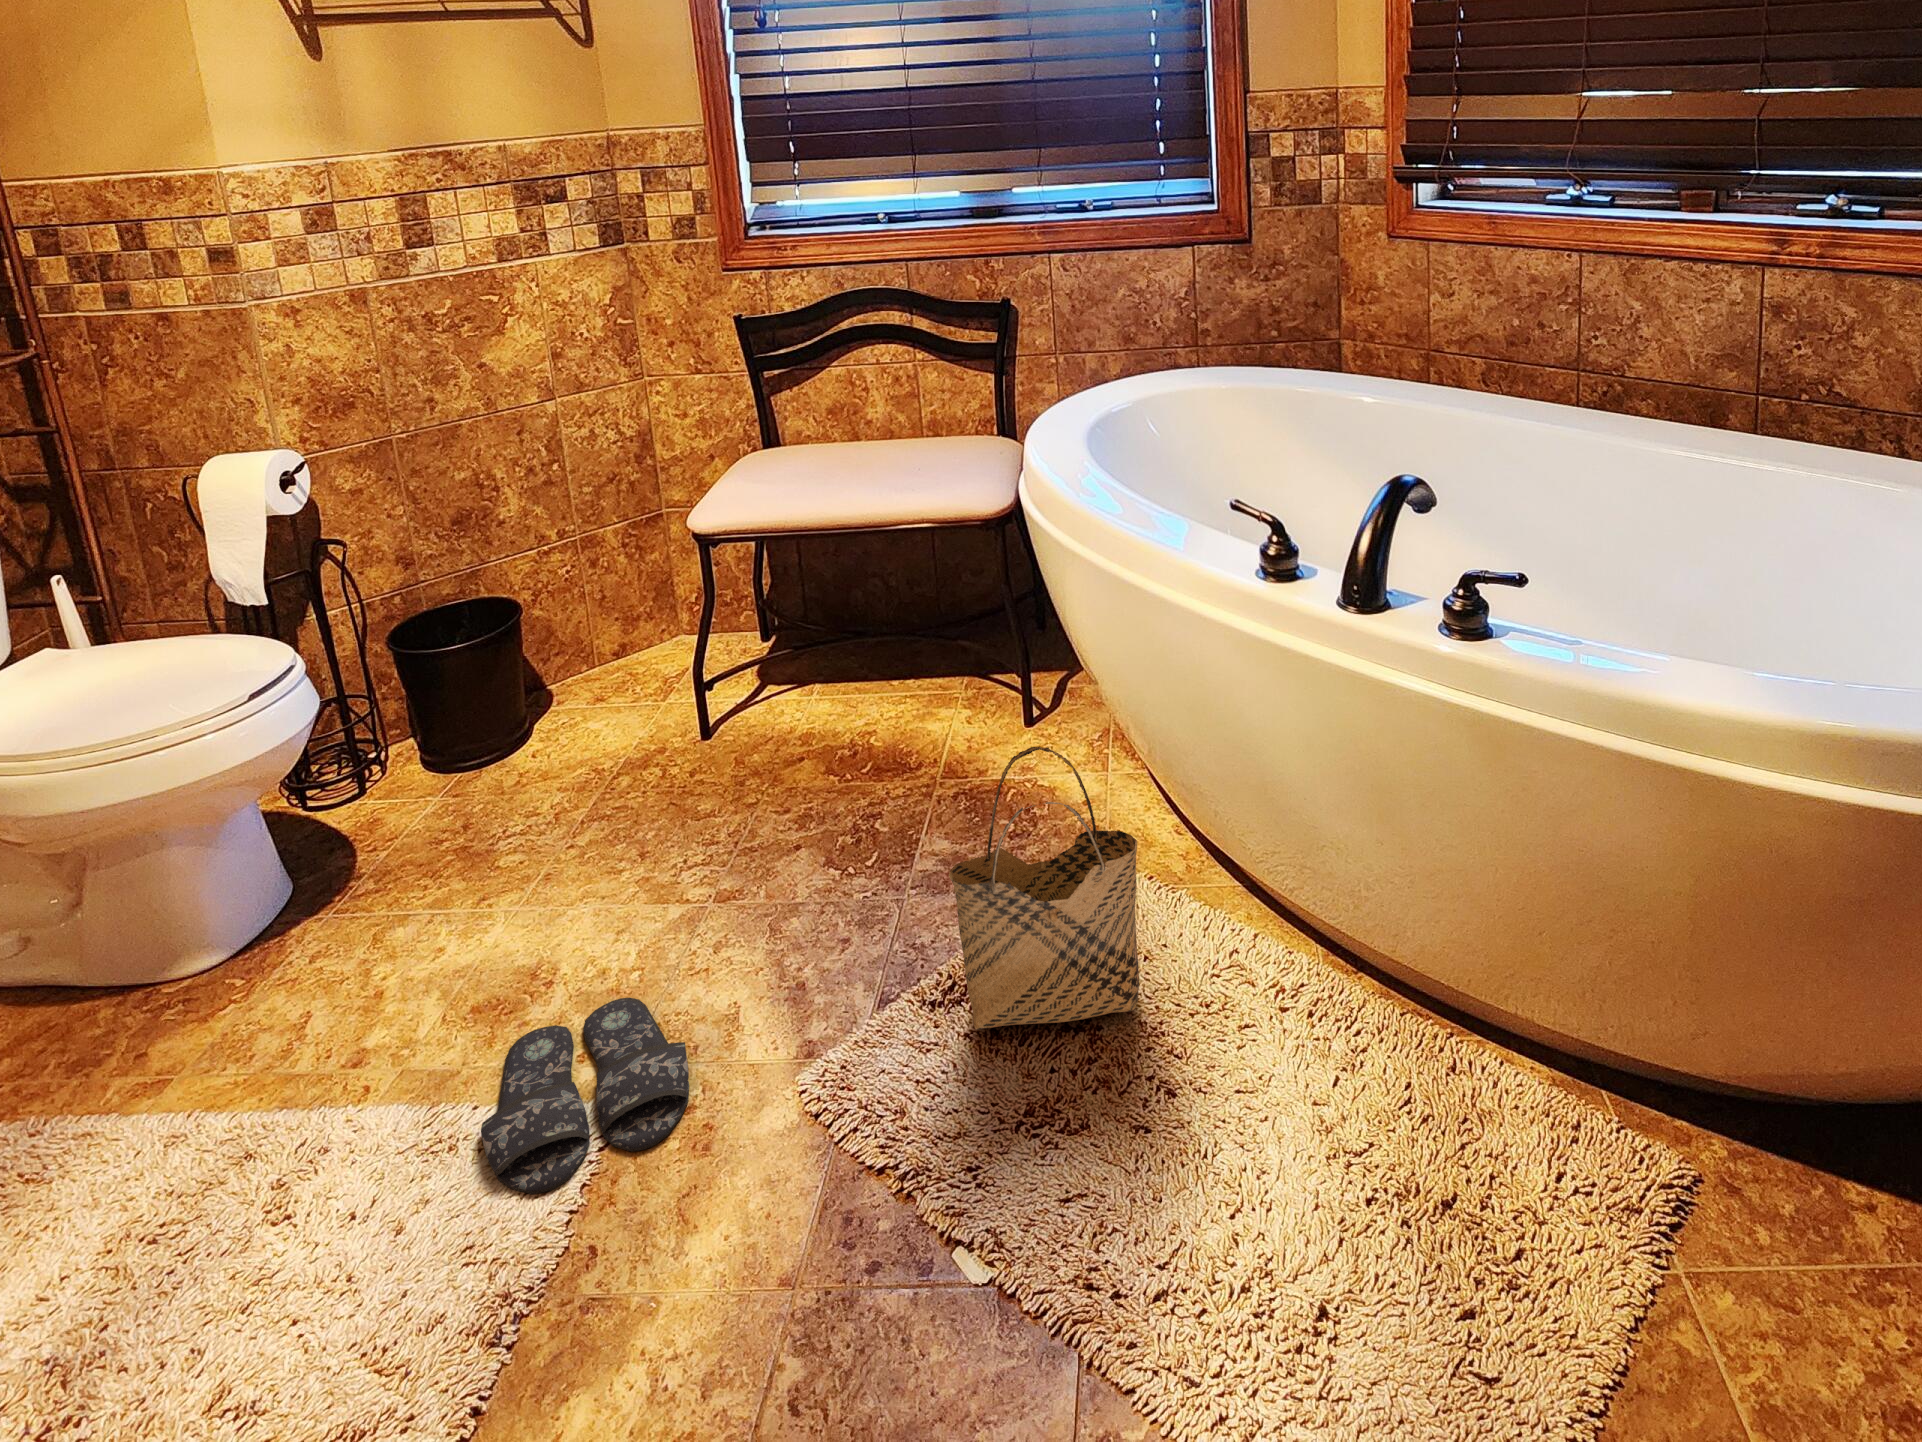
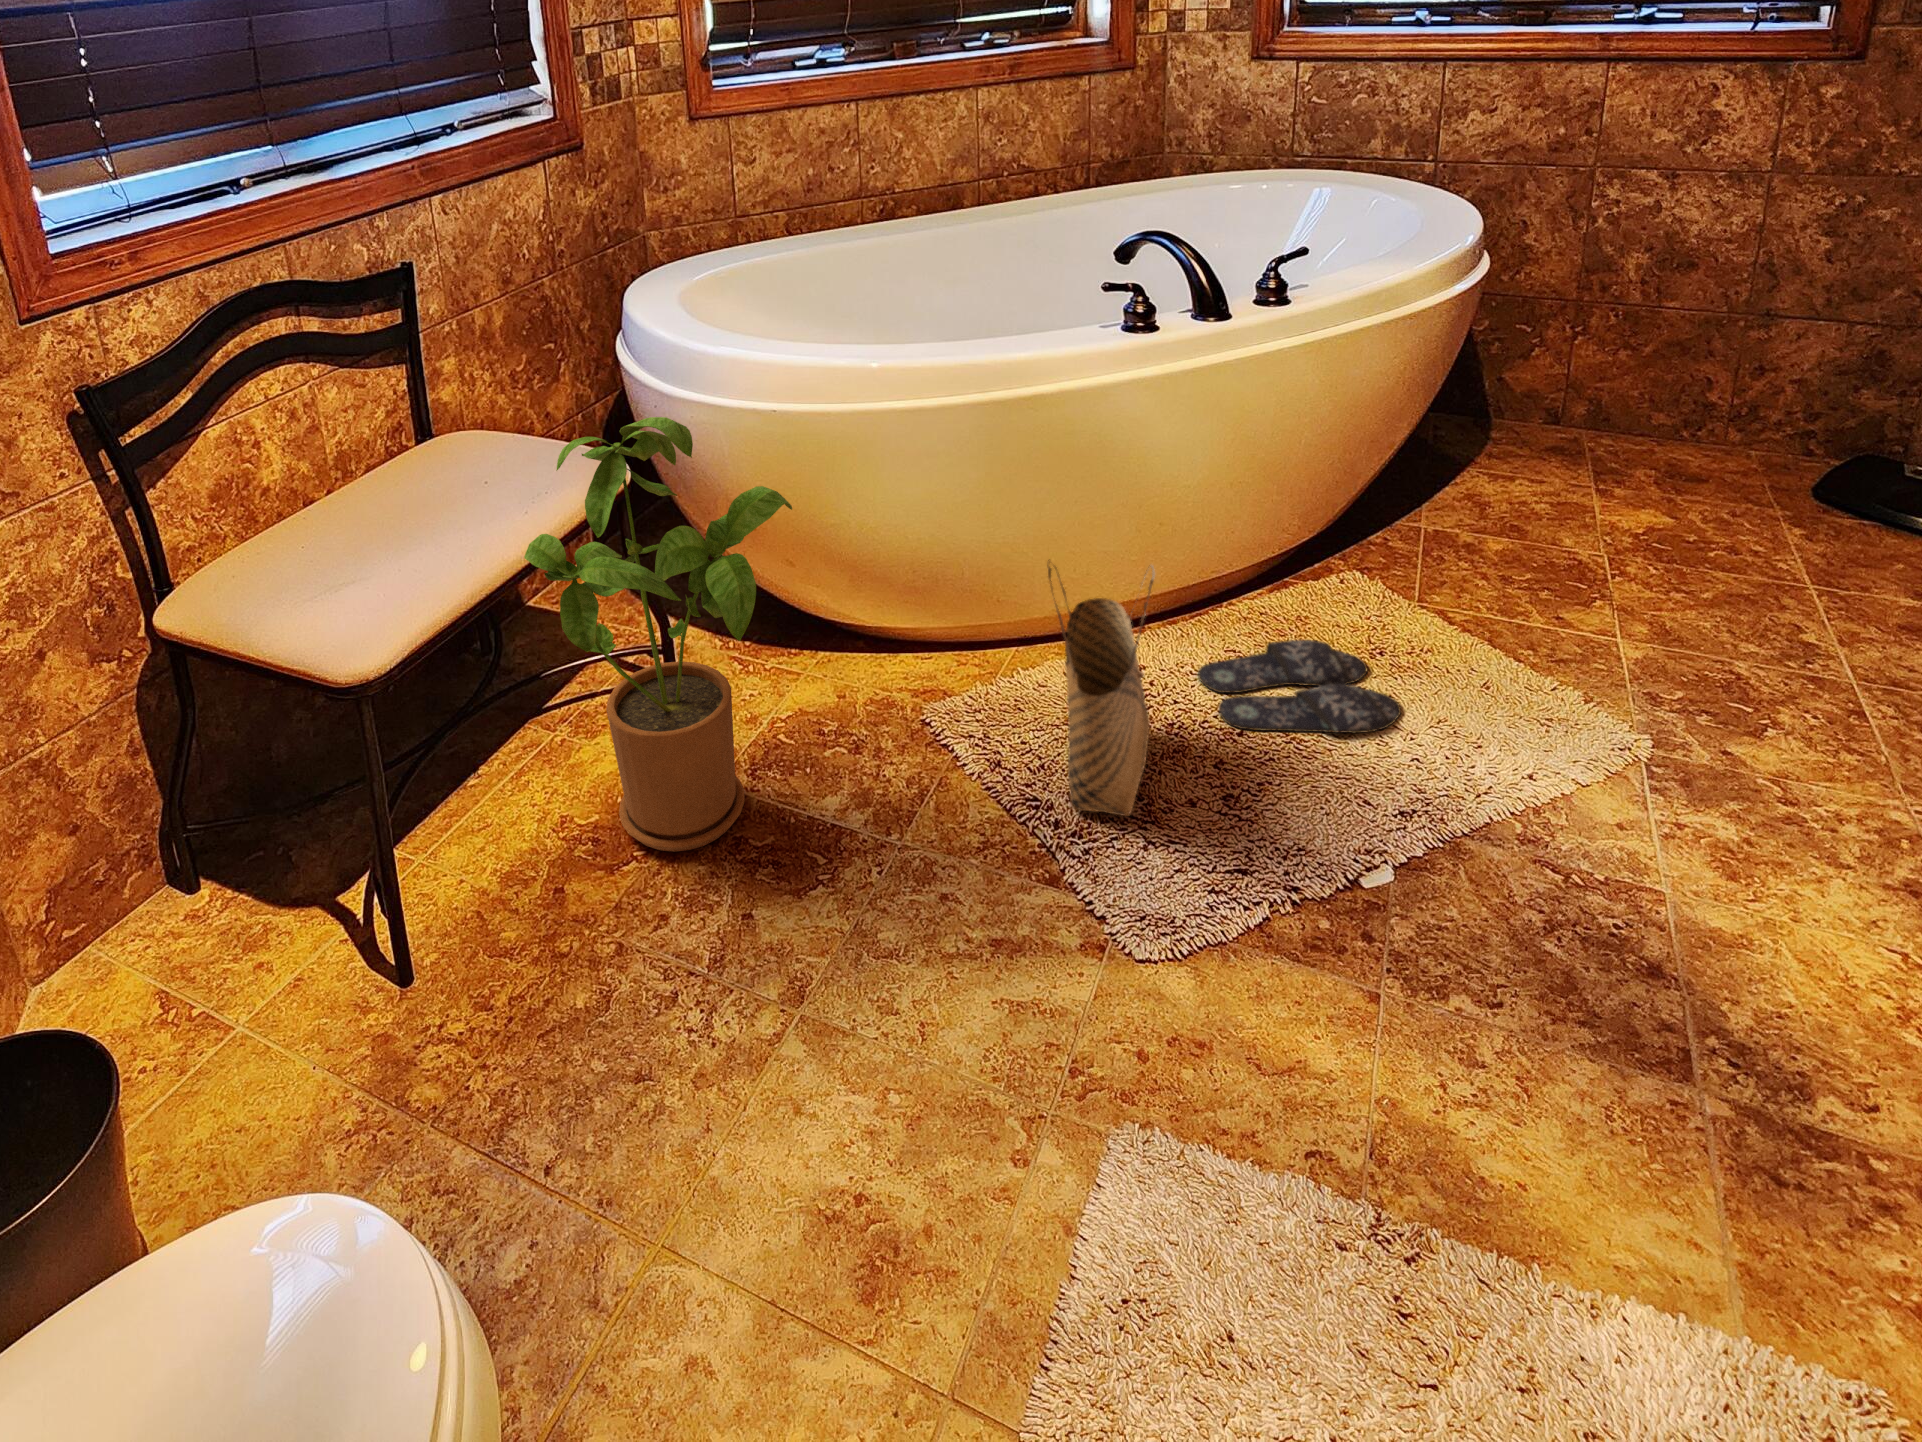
house plant: none [770,458,968,811] -> present [524,417,792,852]
slippers: present [481,998,689,1194] -> present [1198,640,1401,733]

